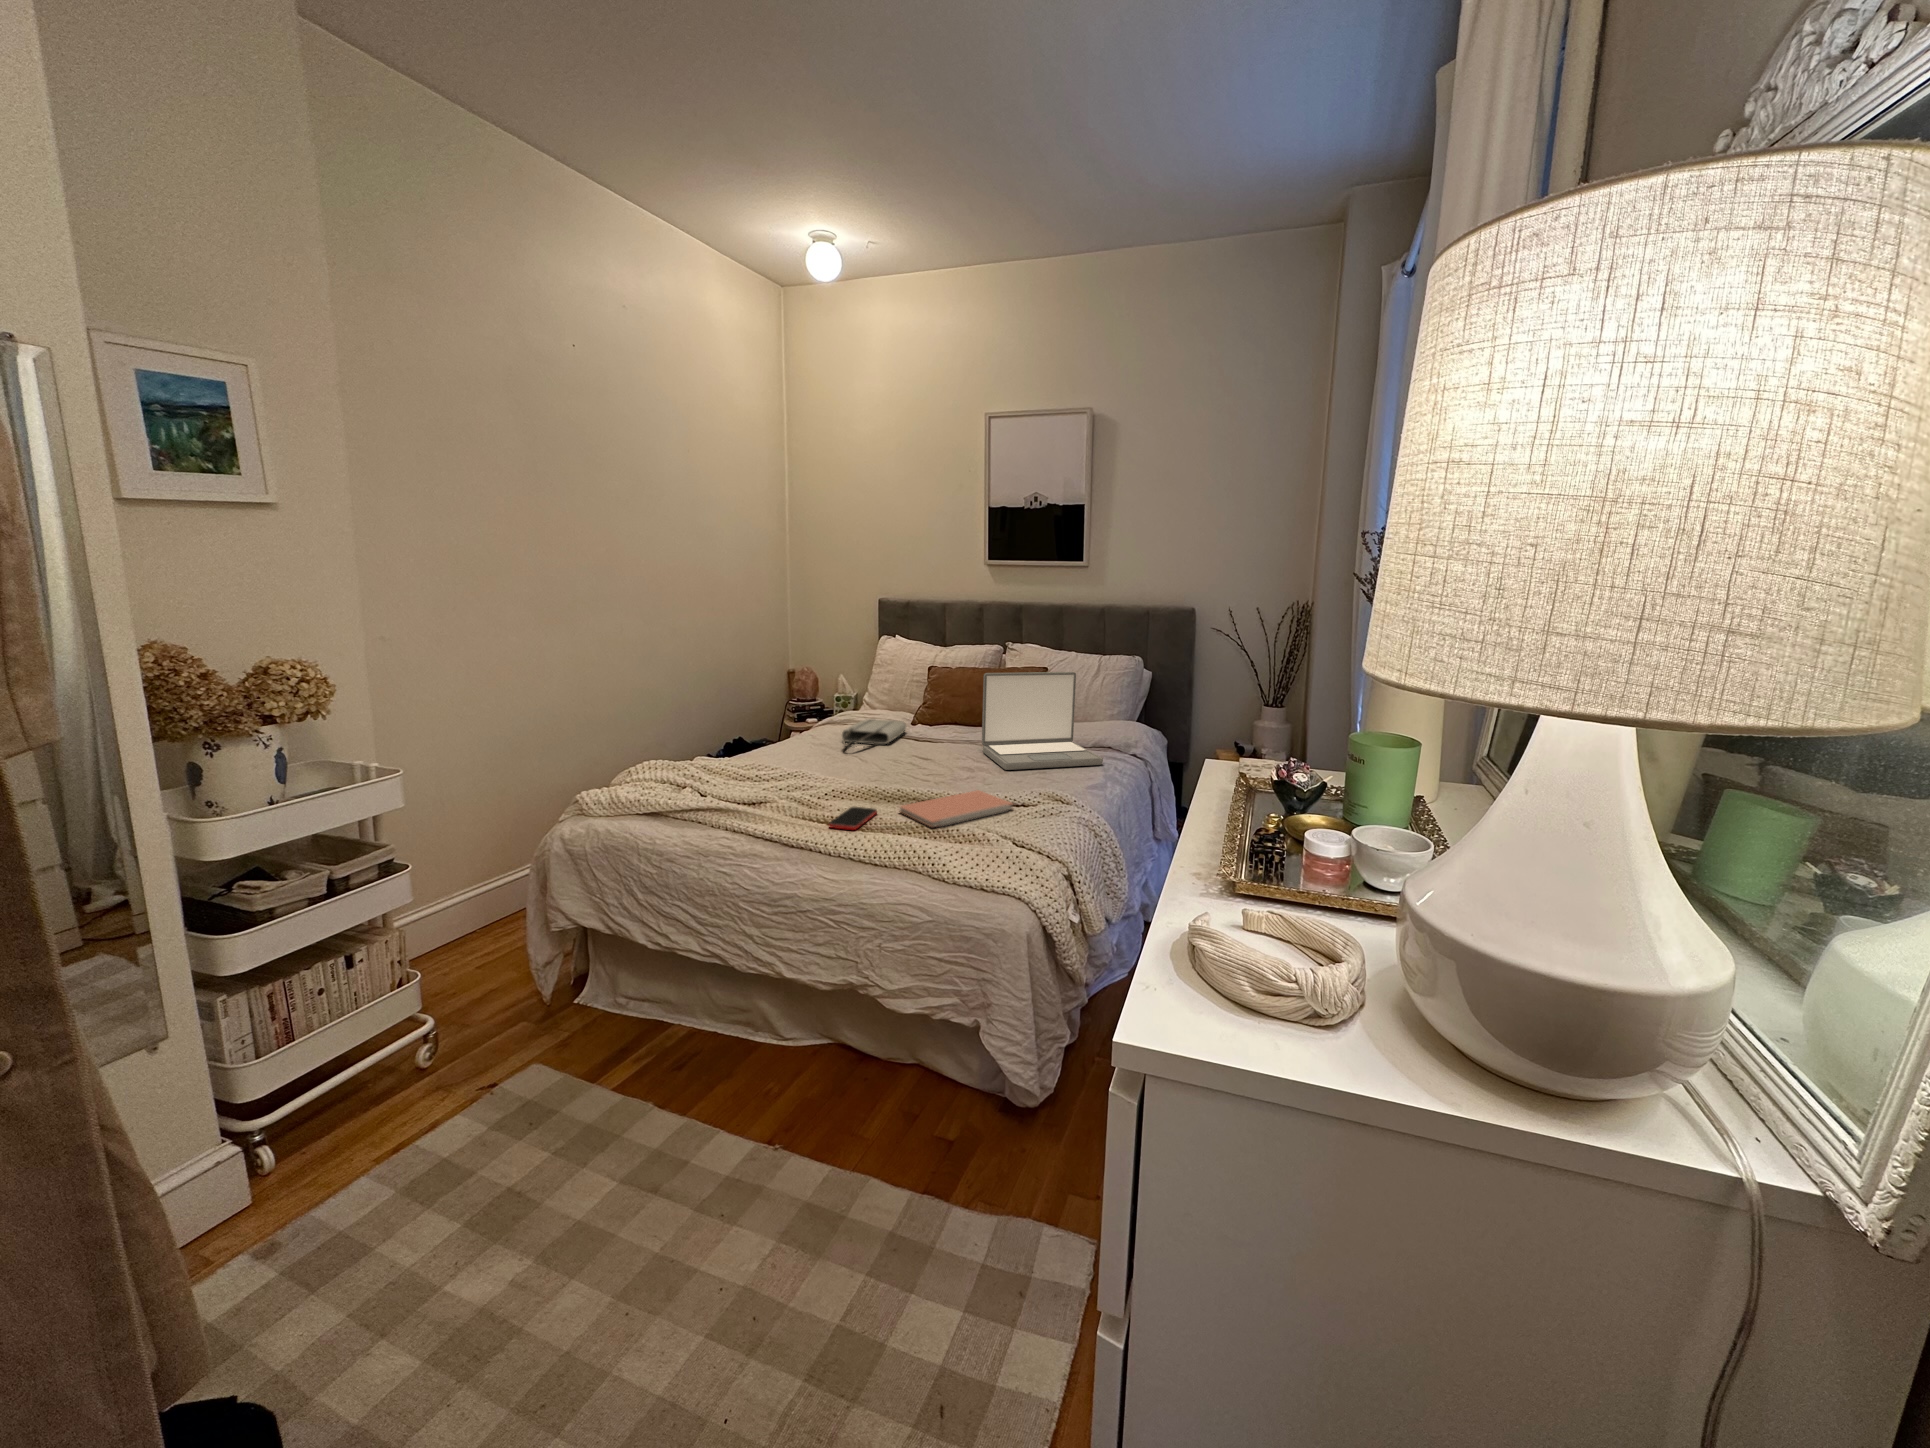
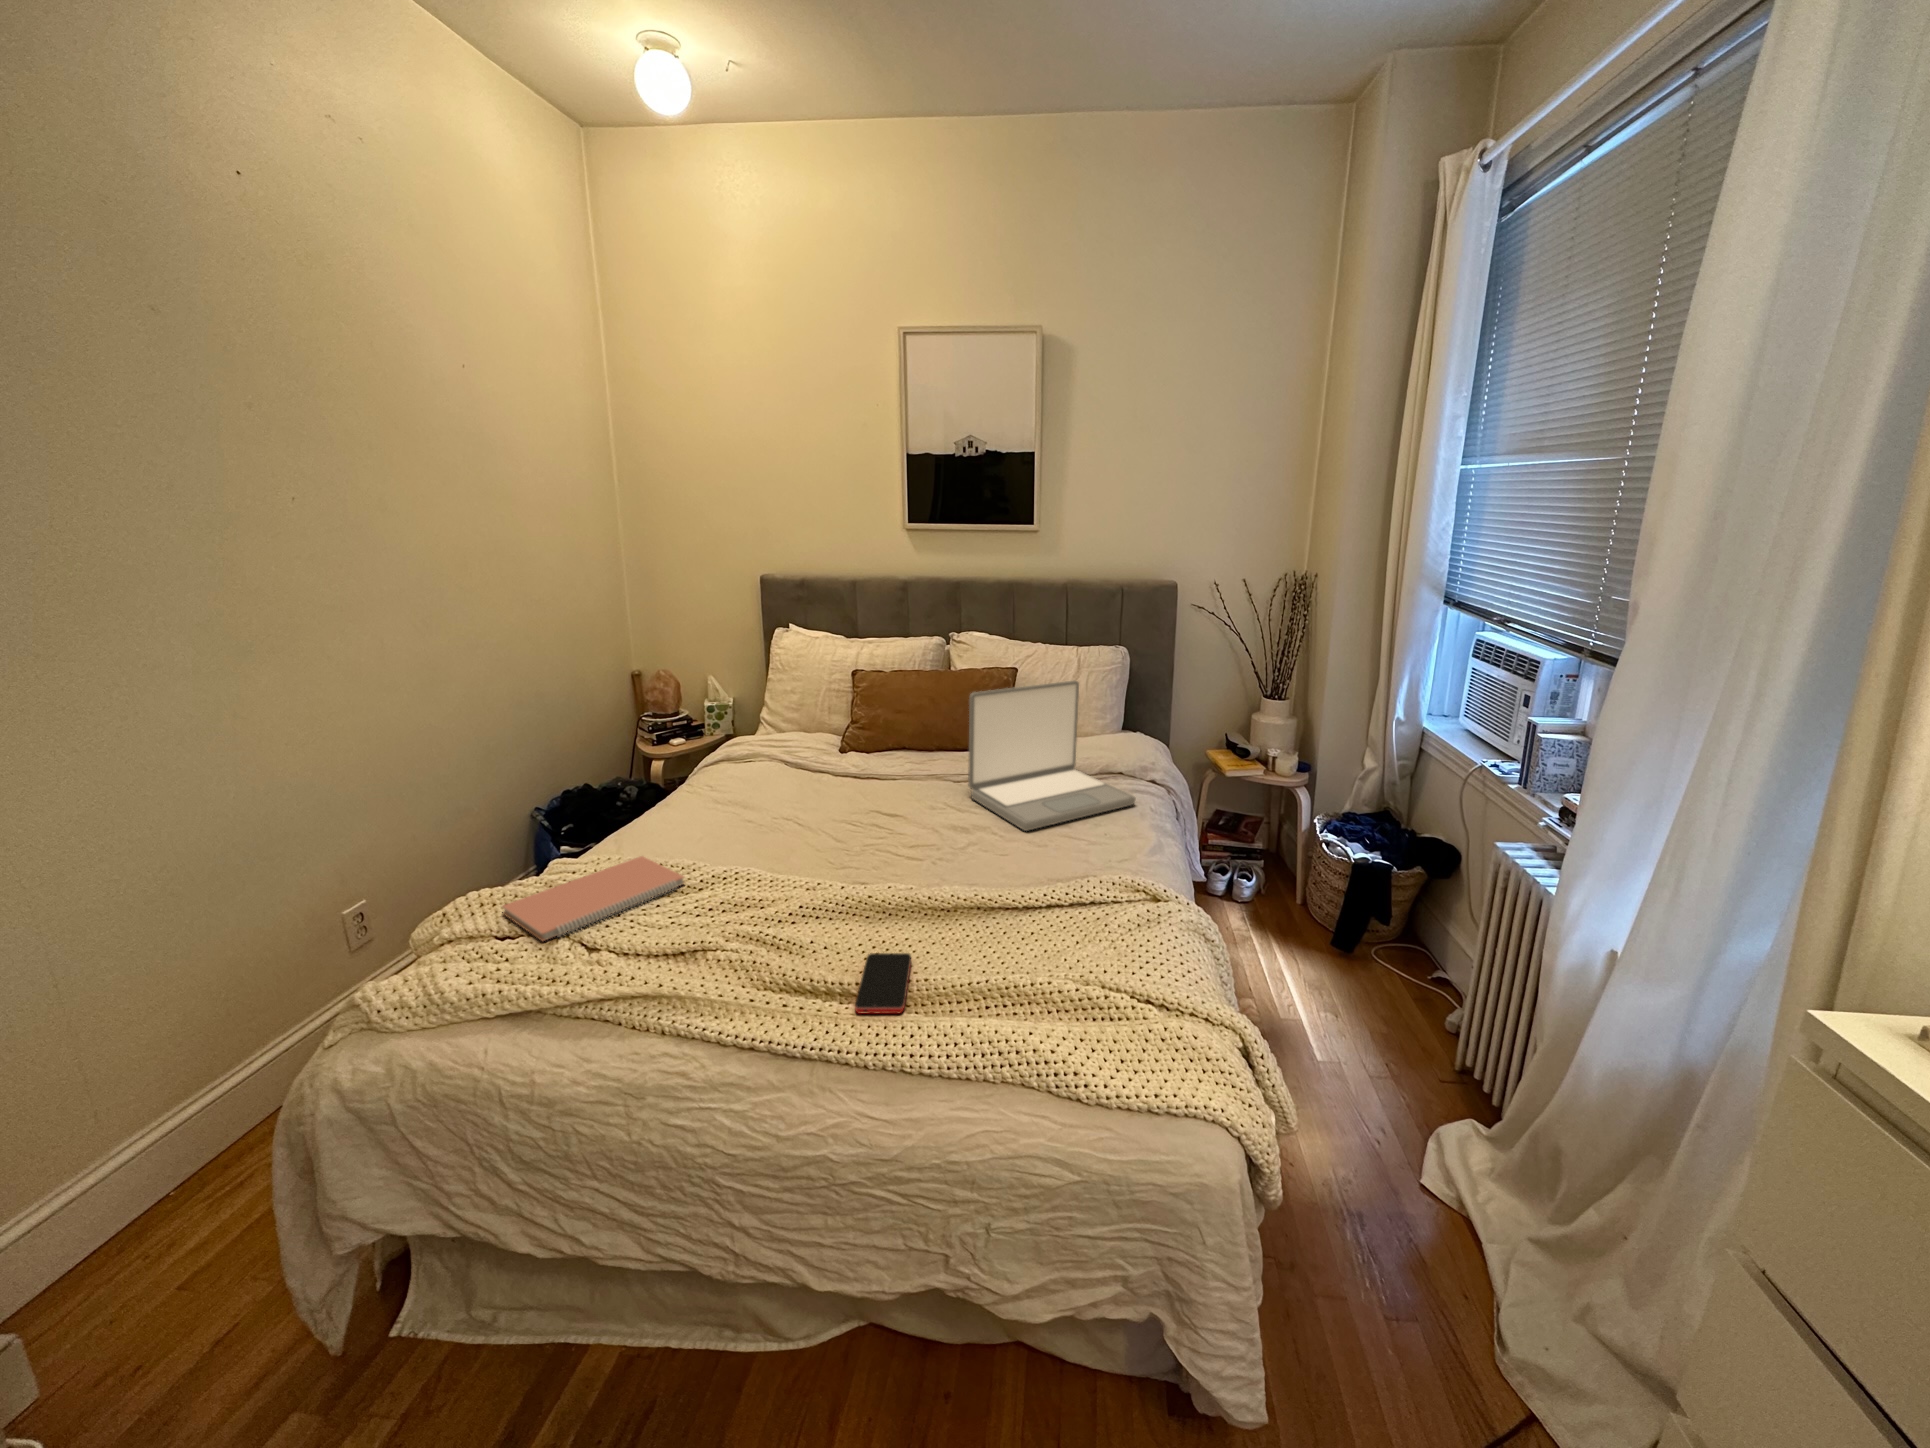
tote bag: present [842,719,906,747] -> none [764,755,845,815]
notebook: present [900,790,1013,827] -> present [502,856,684,941]

